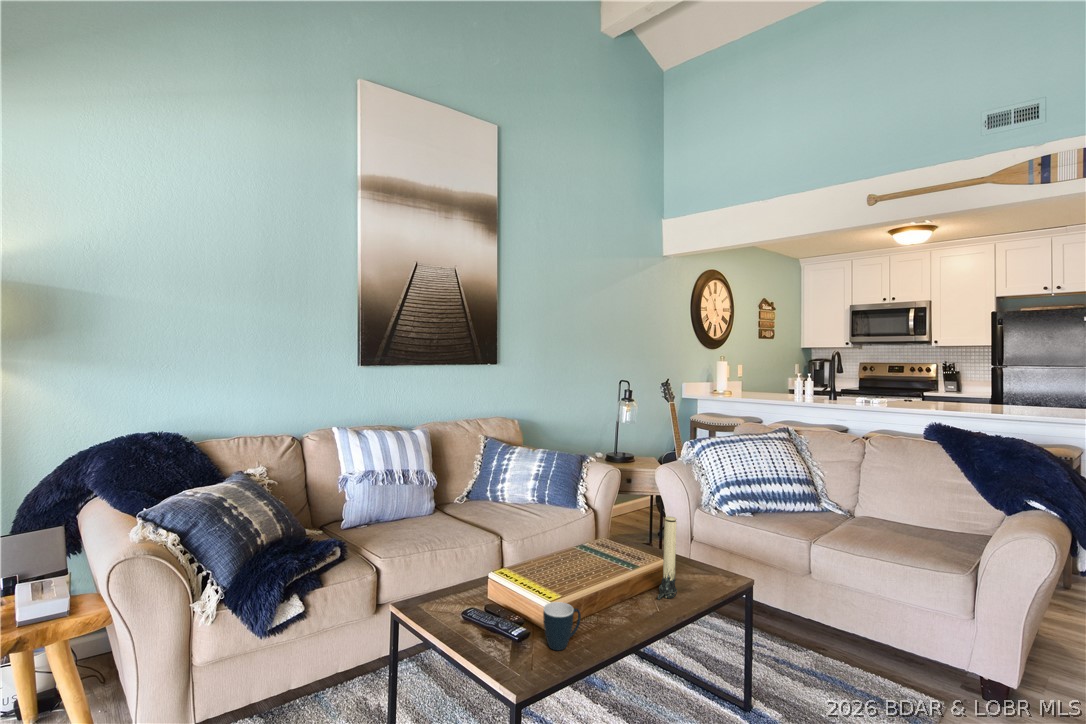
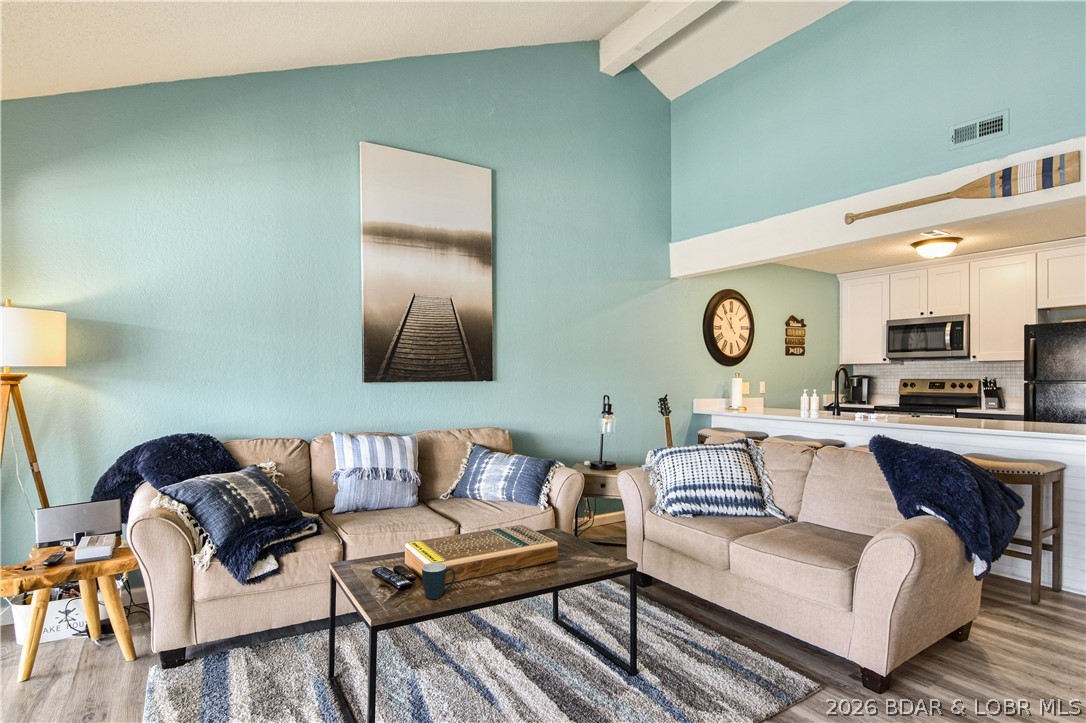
candle: present [658,516,677,600] -> none [544,503,563,573]

